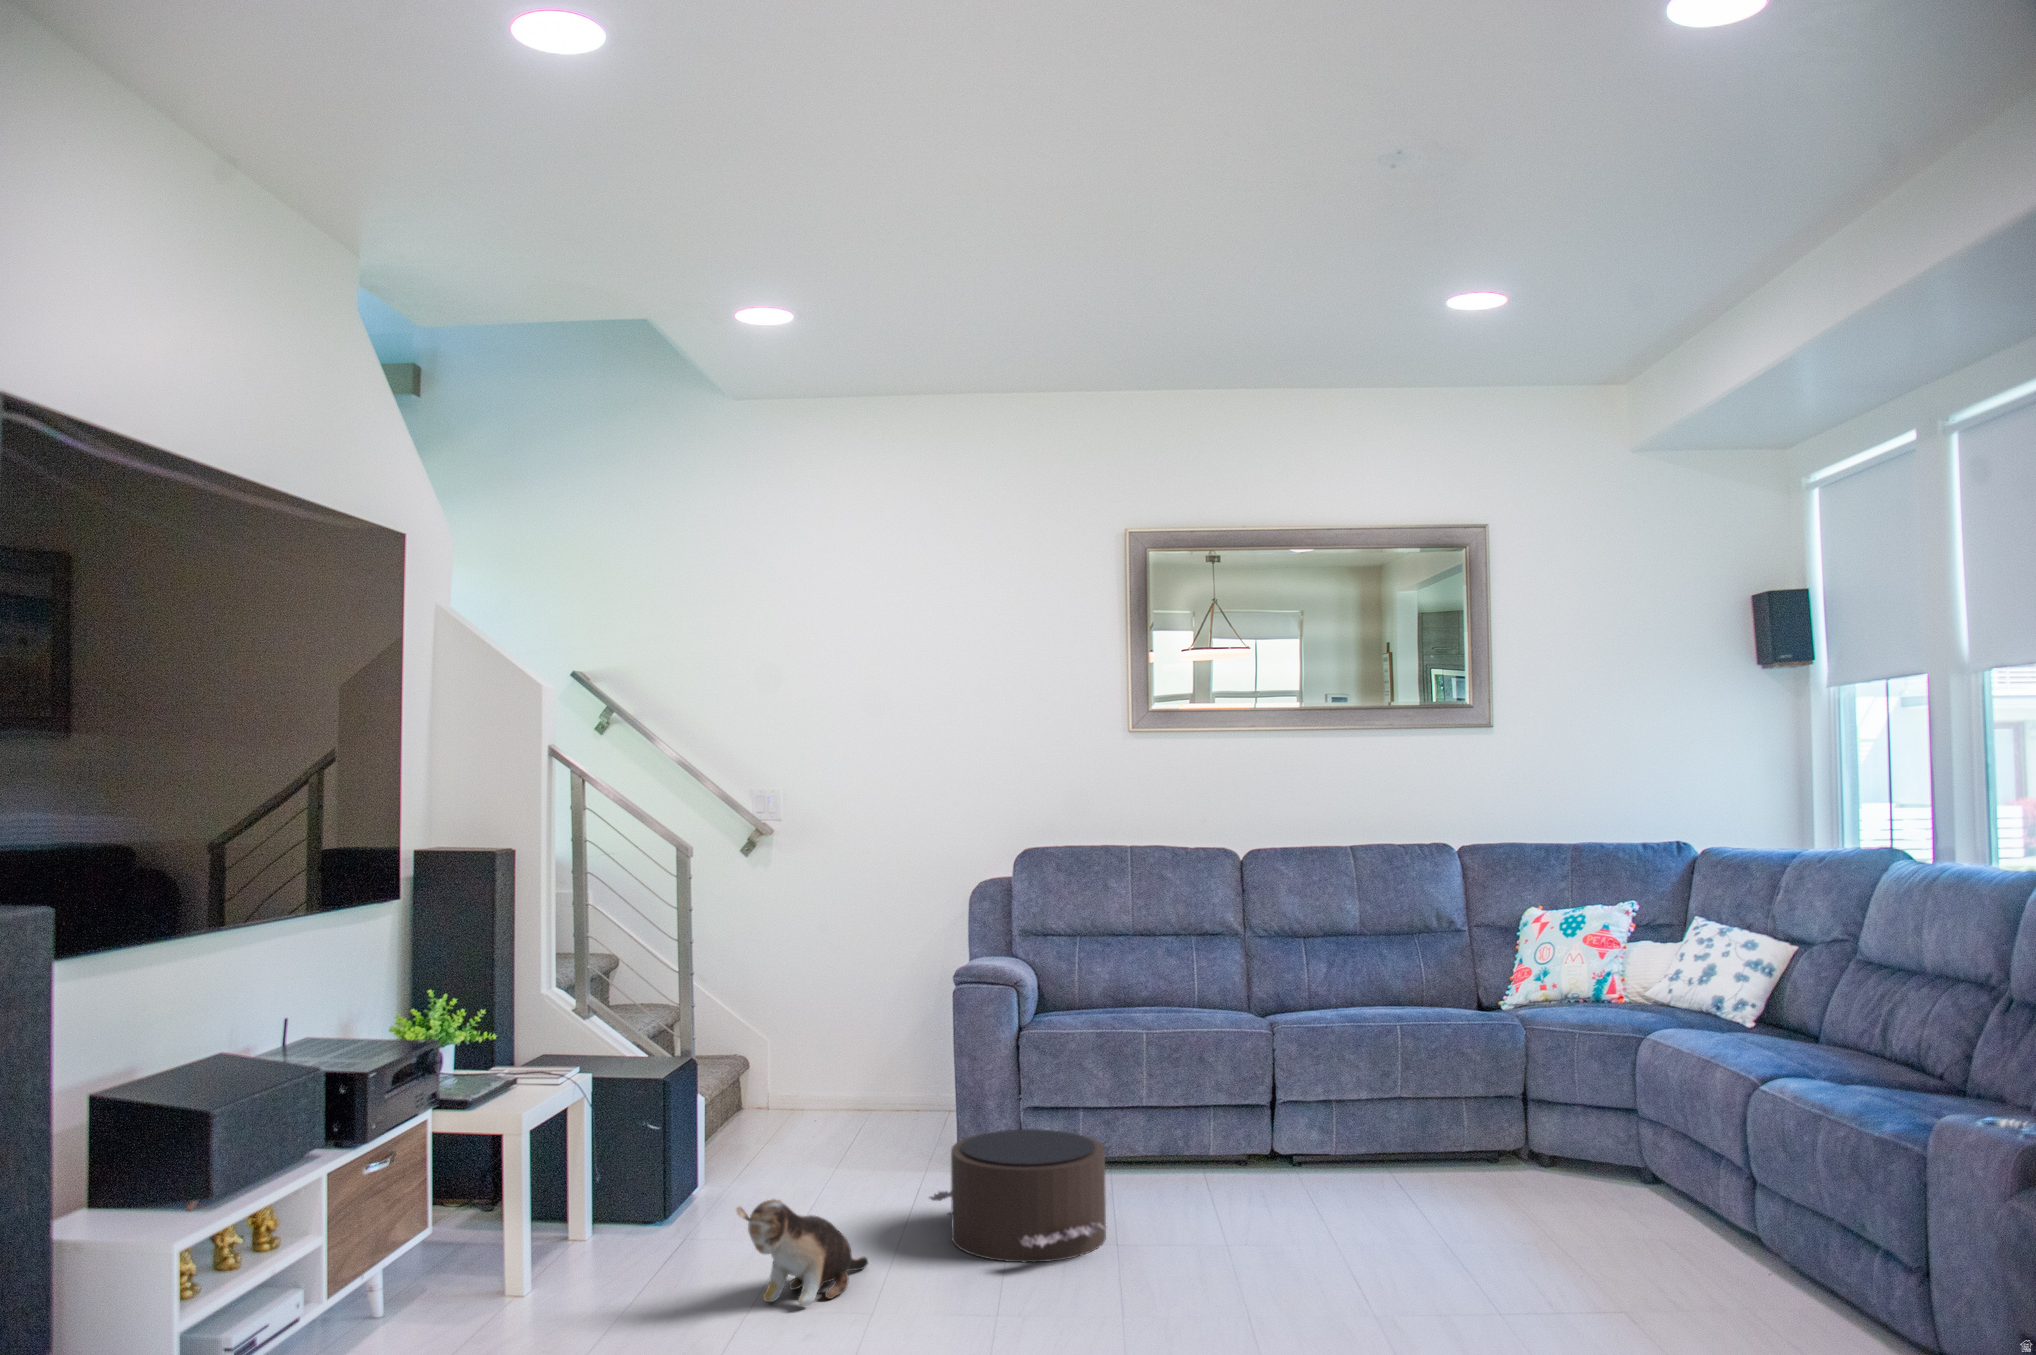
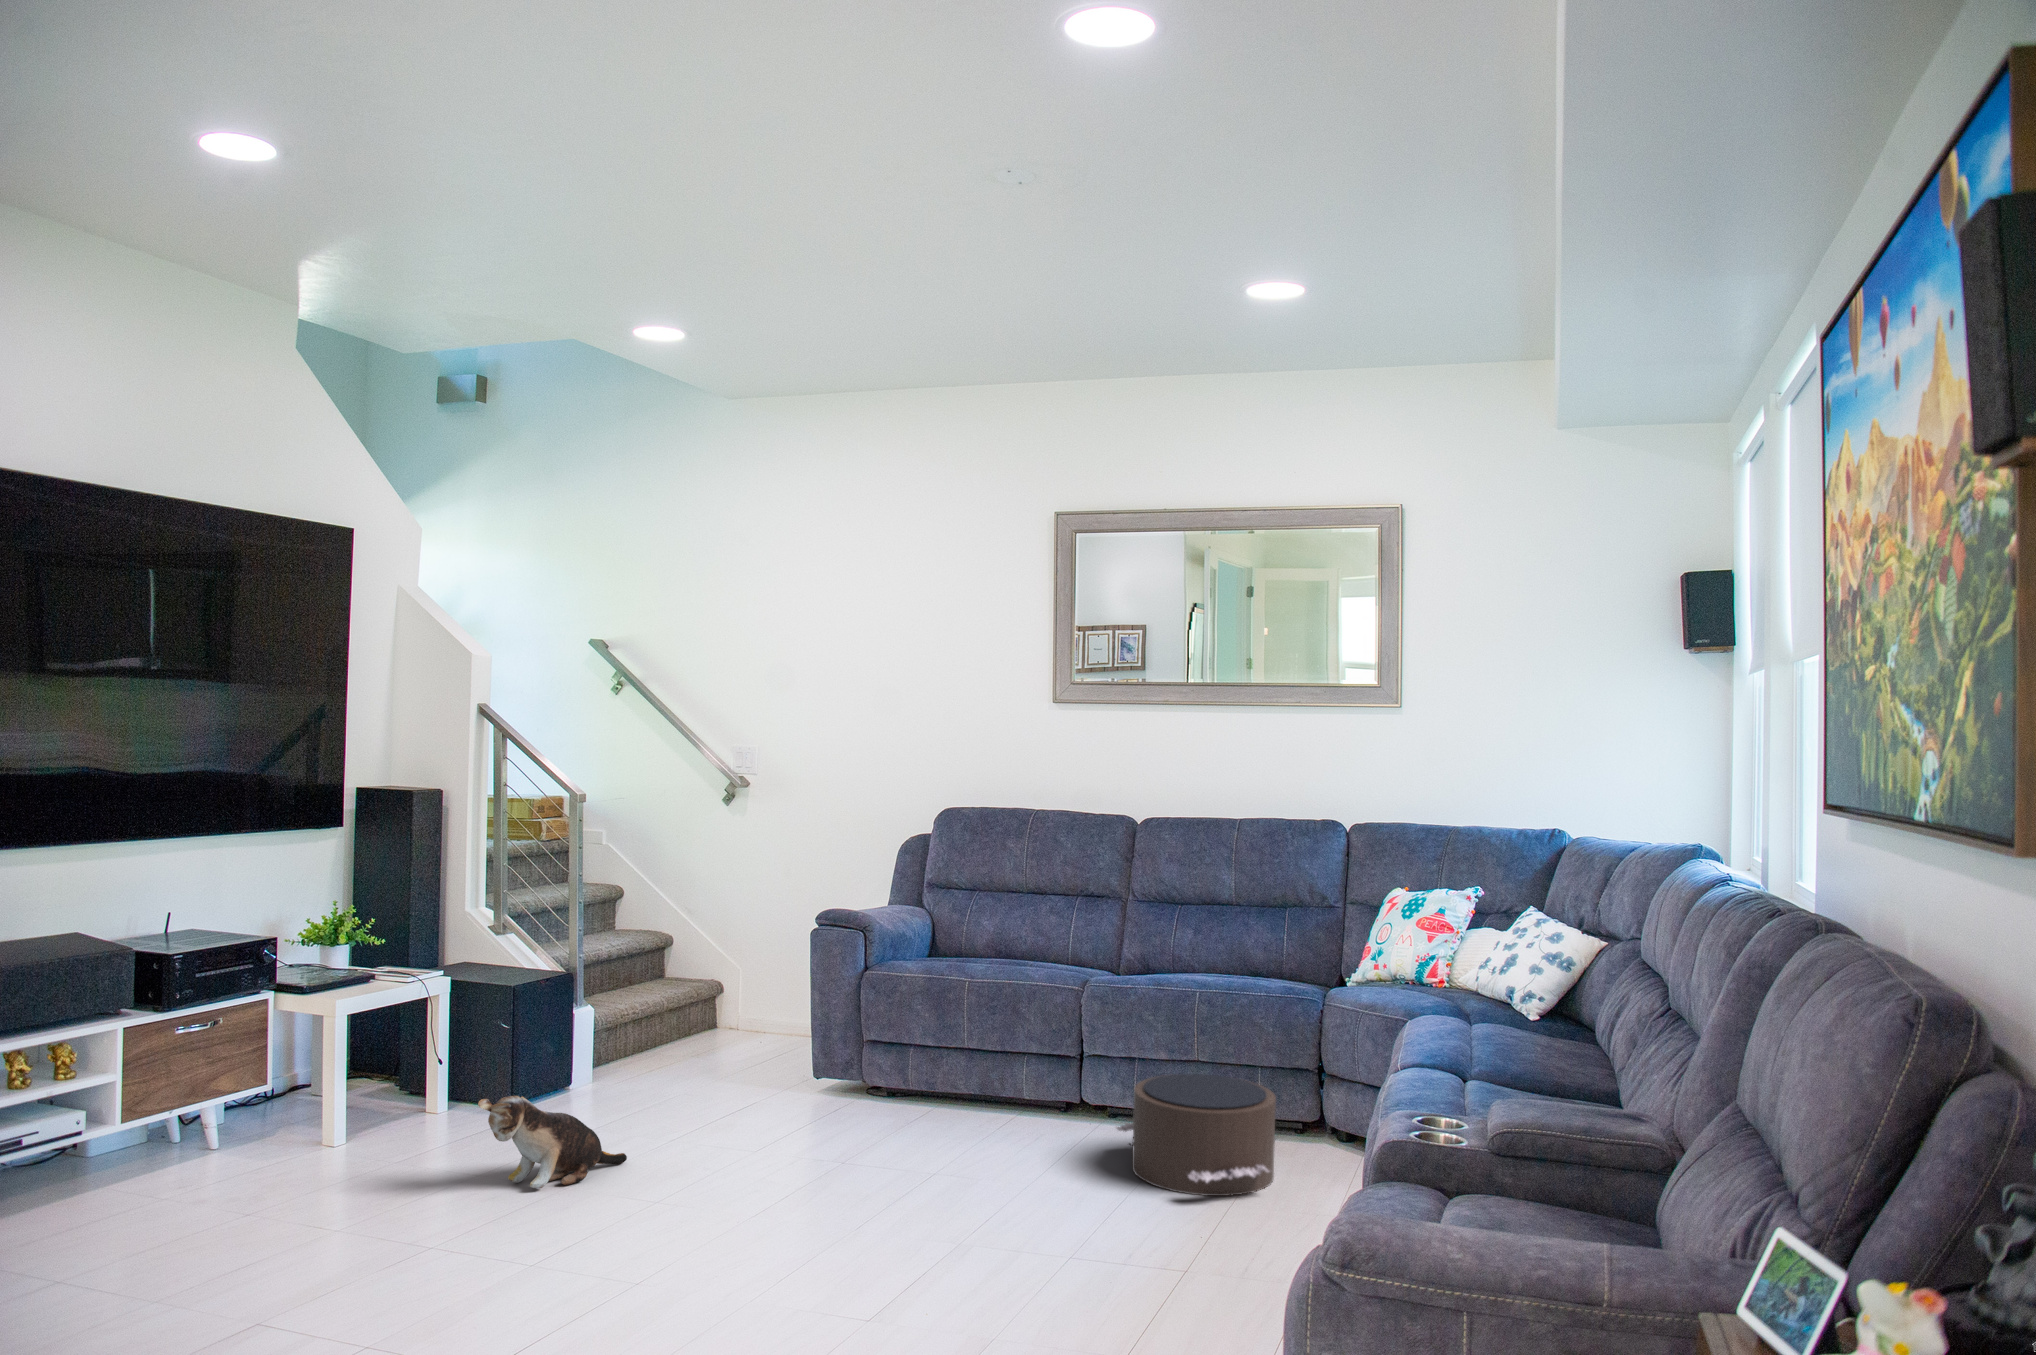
pouf: present [930,1129,1106,1262] -> present [1117,1074,1276,1196]

